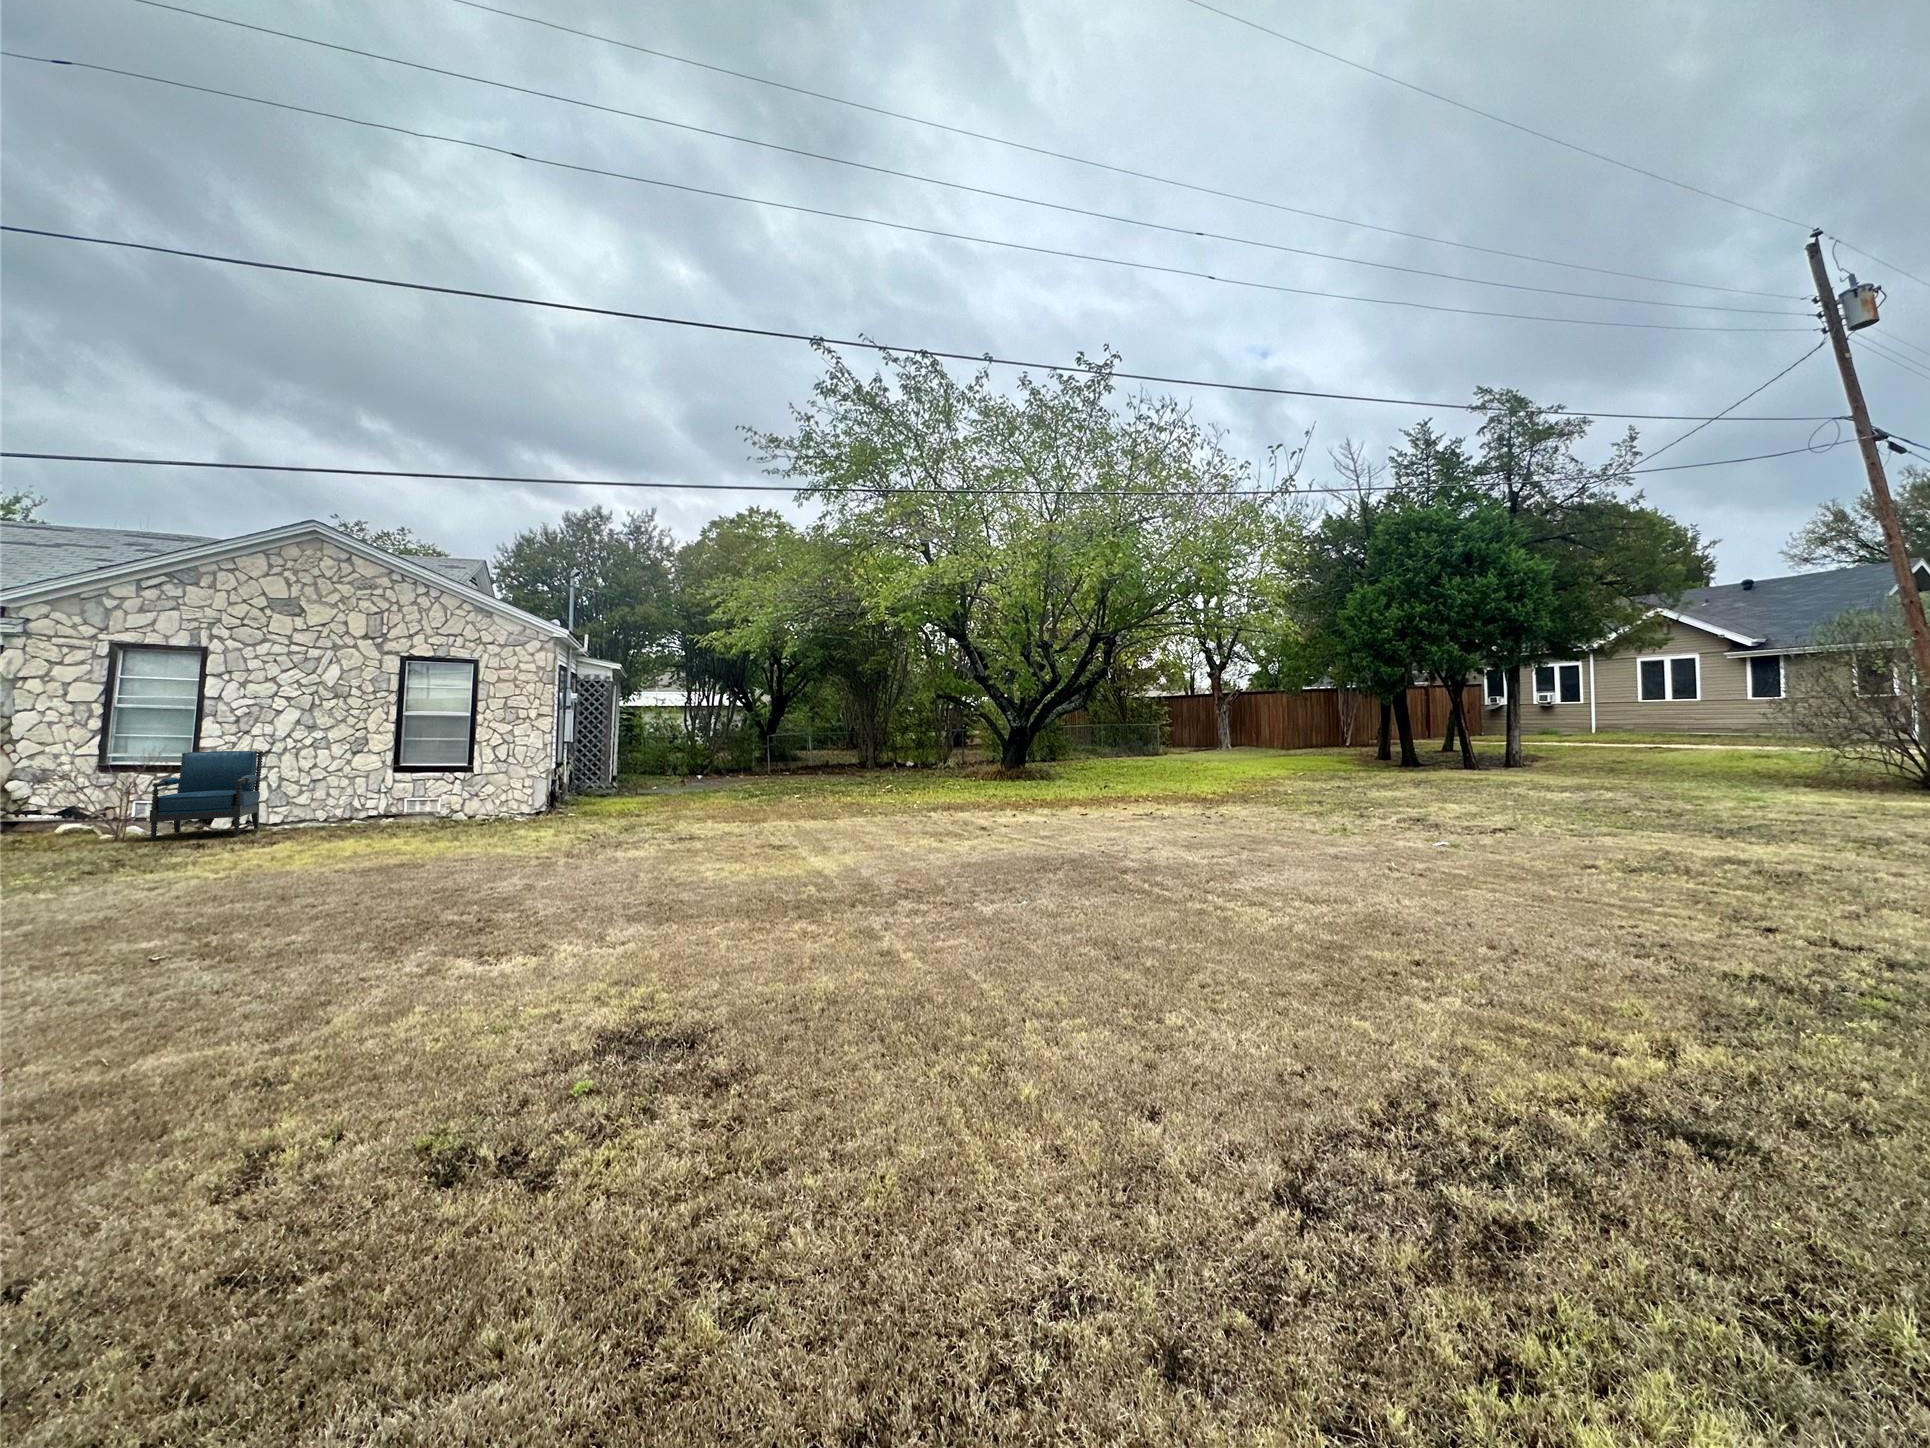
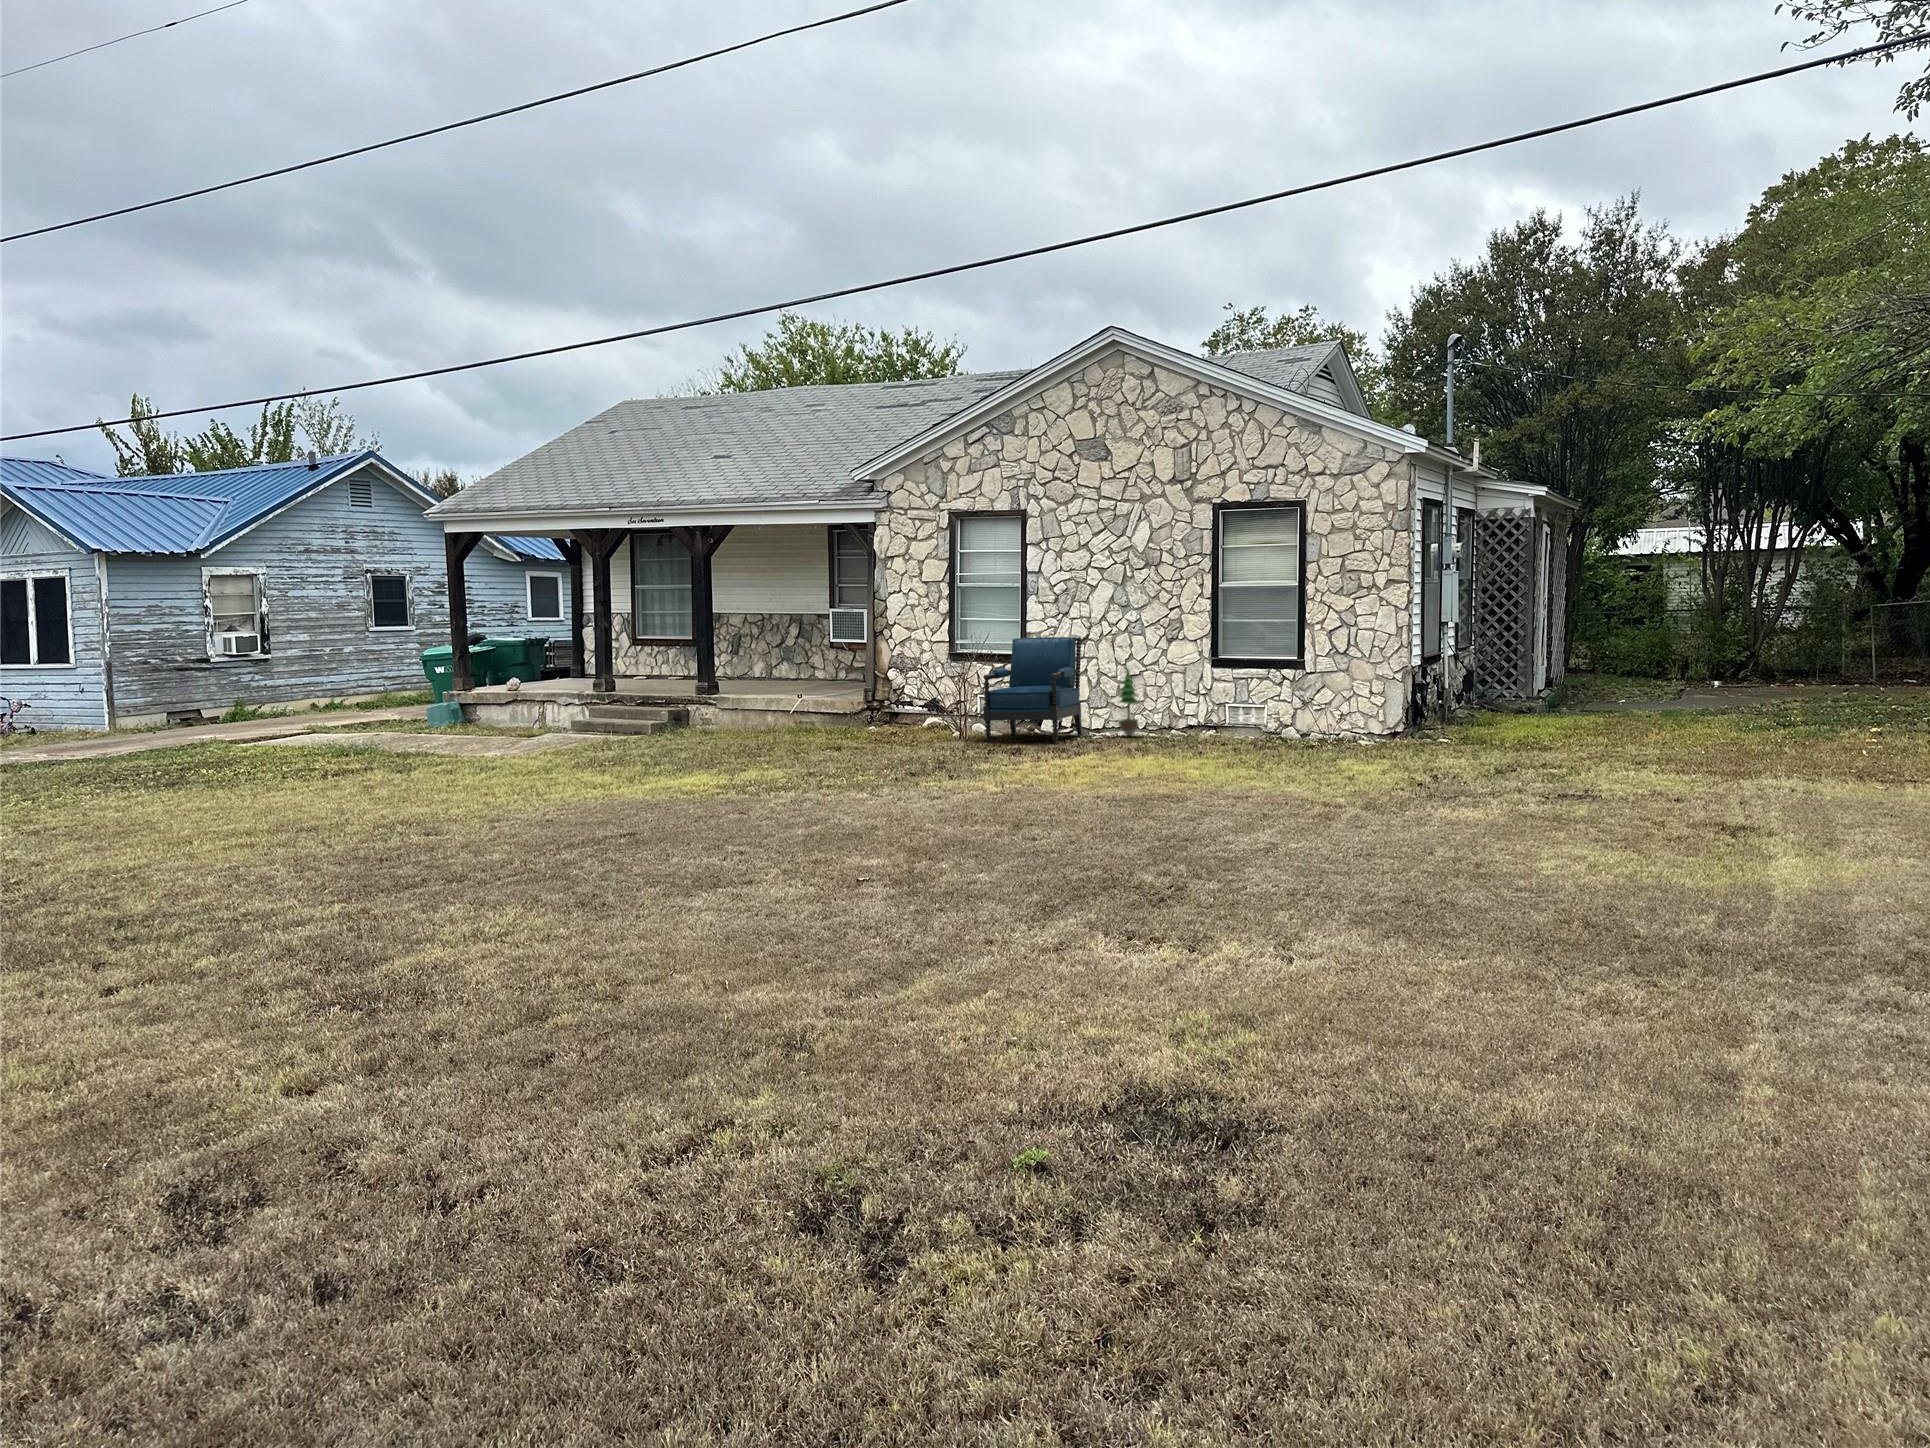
potted tree: none [298,773,324,827] -> present [1119,669,1139,736]

